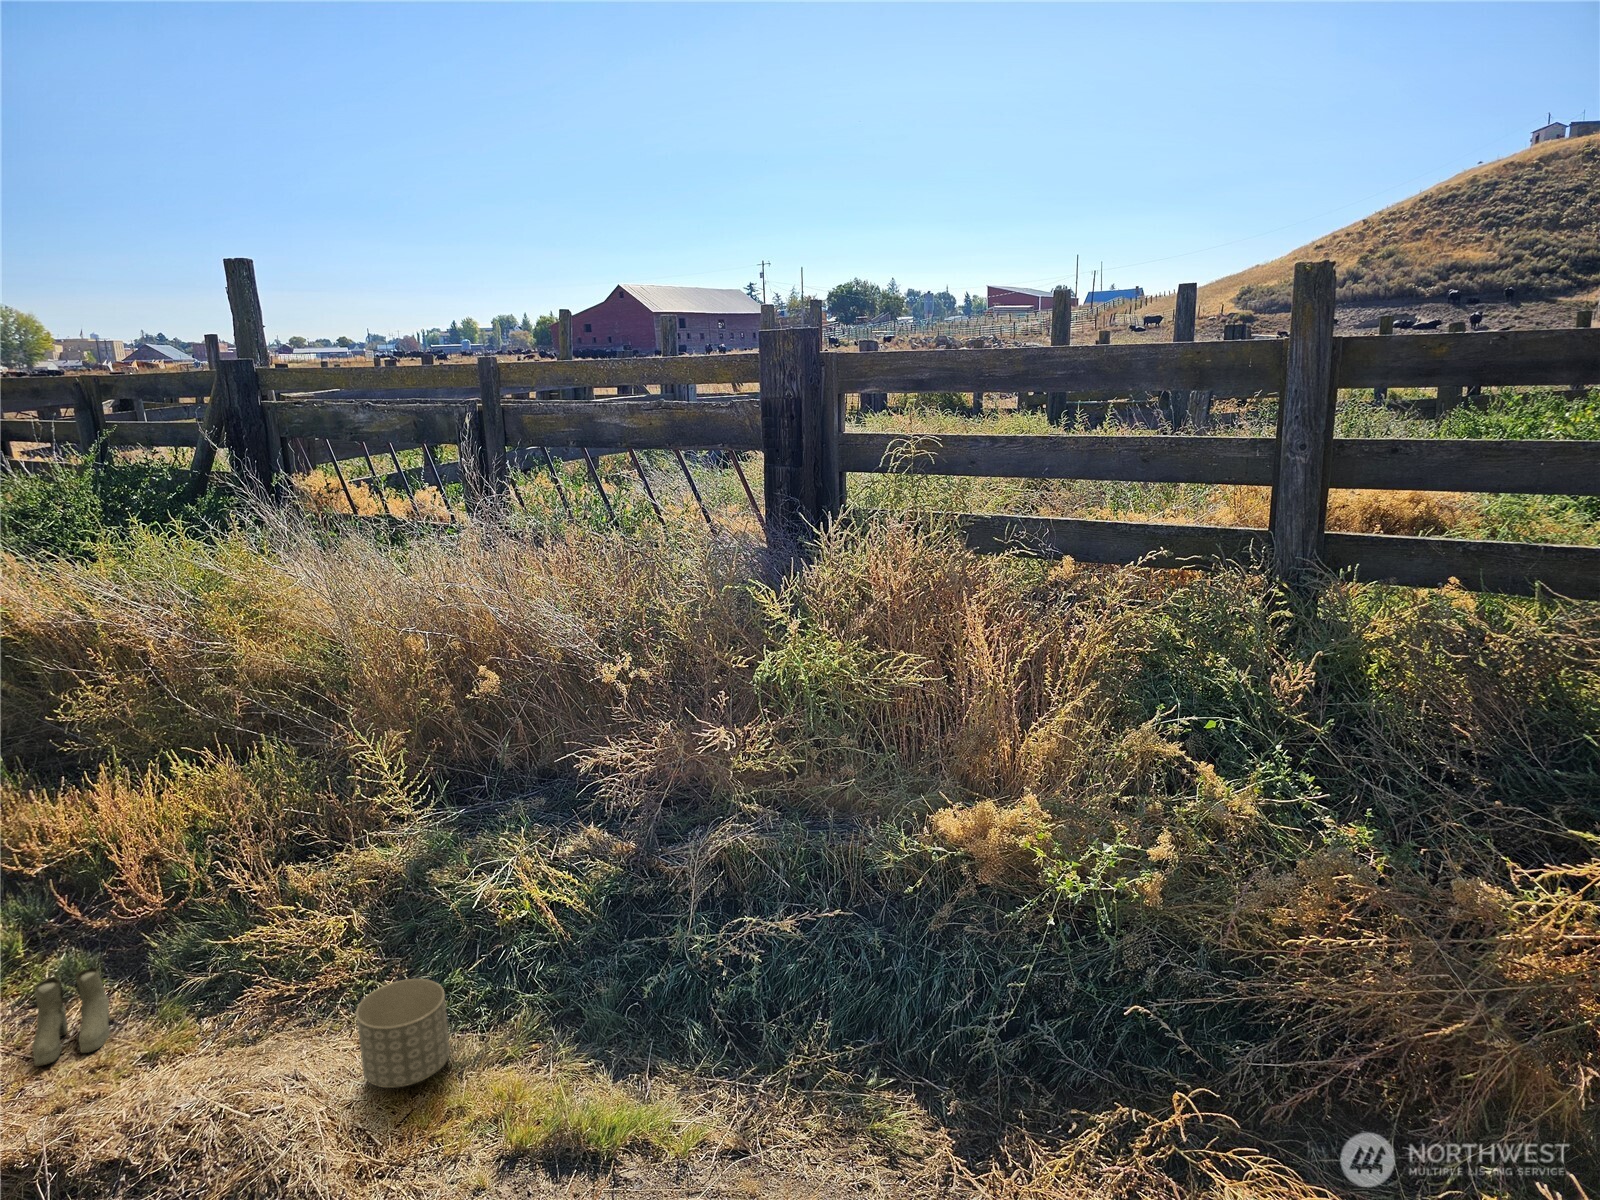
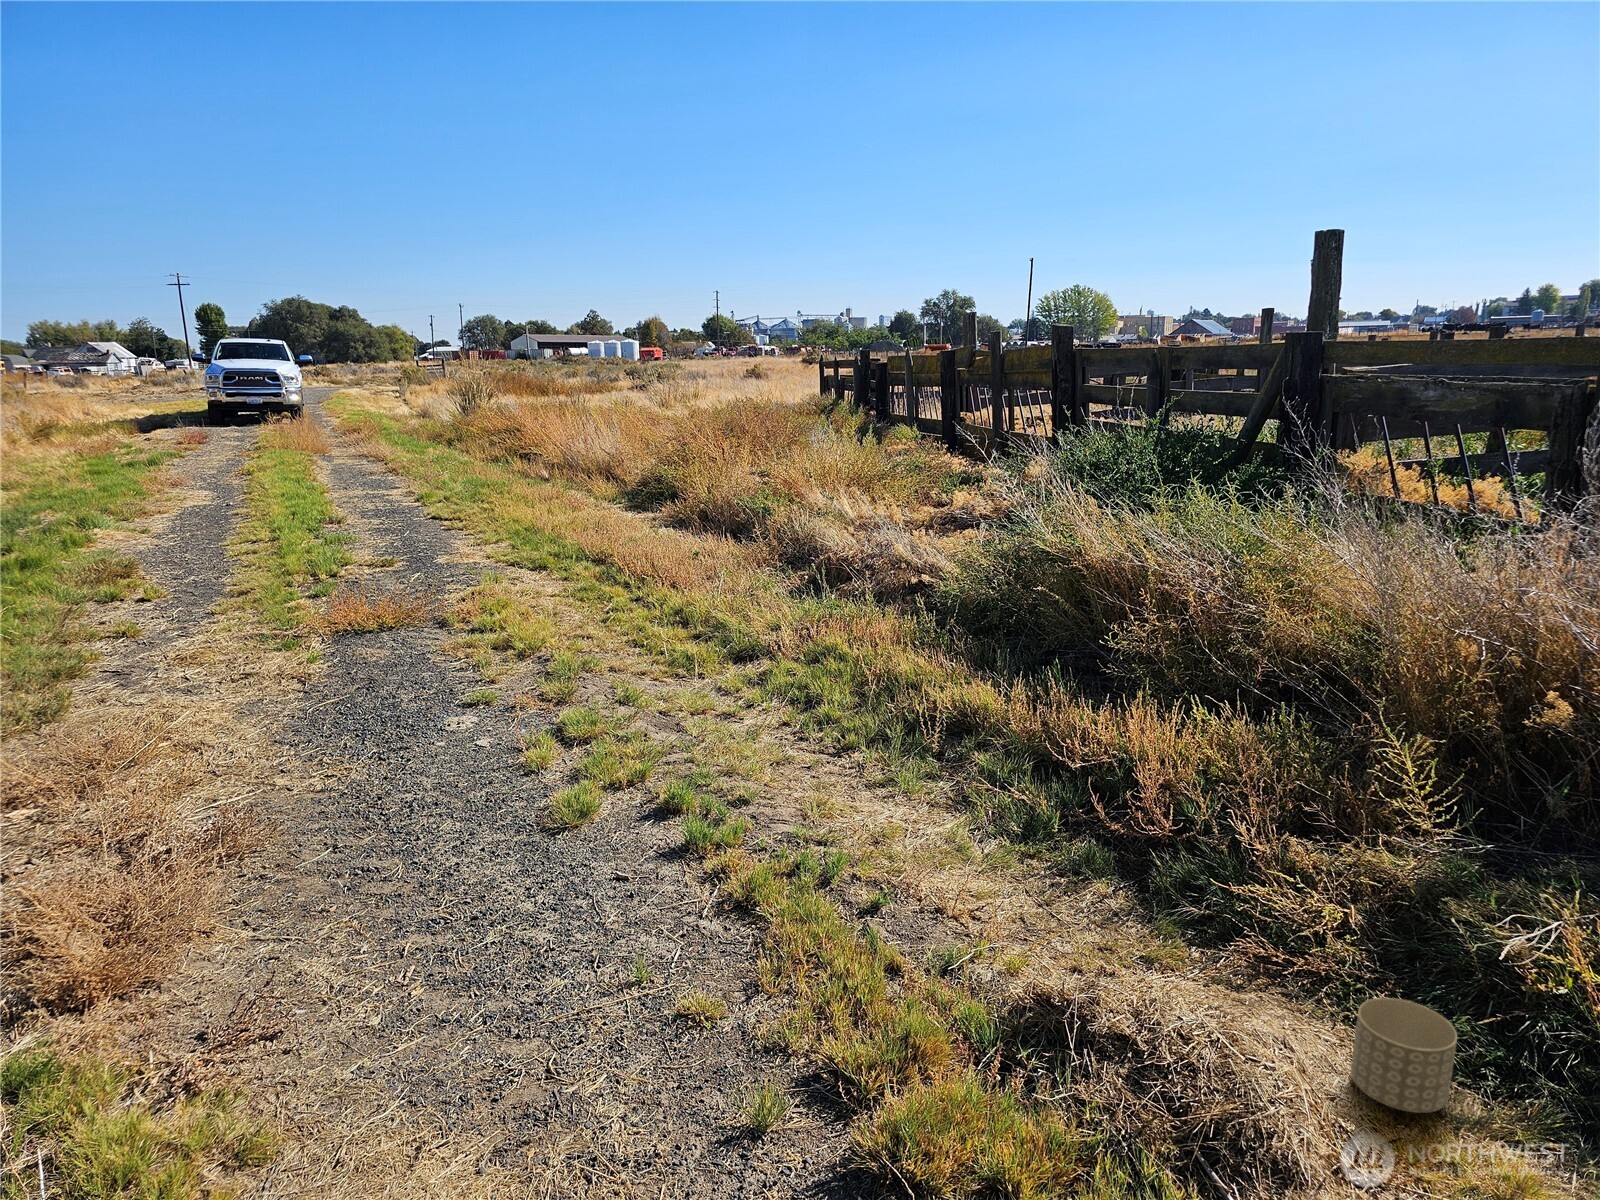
boots: present [32,968,110,1066] -> none [1064,860,1122,935]

